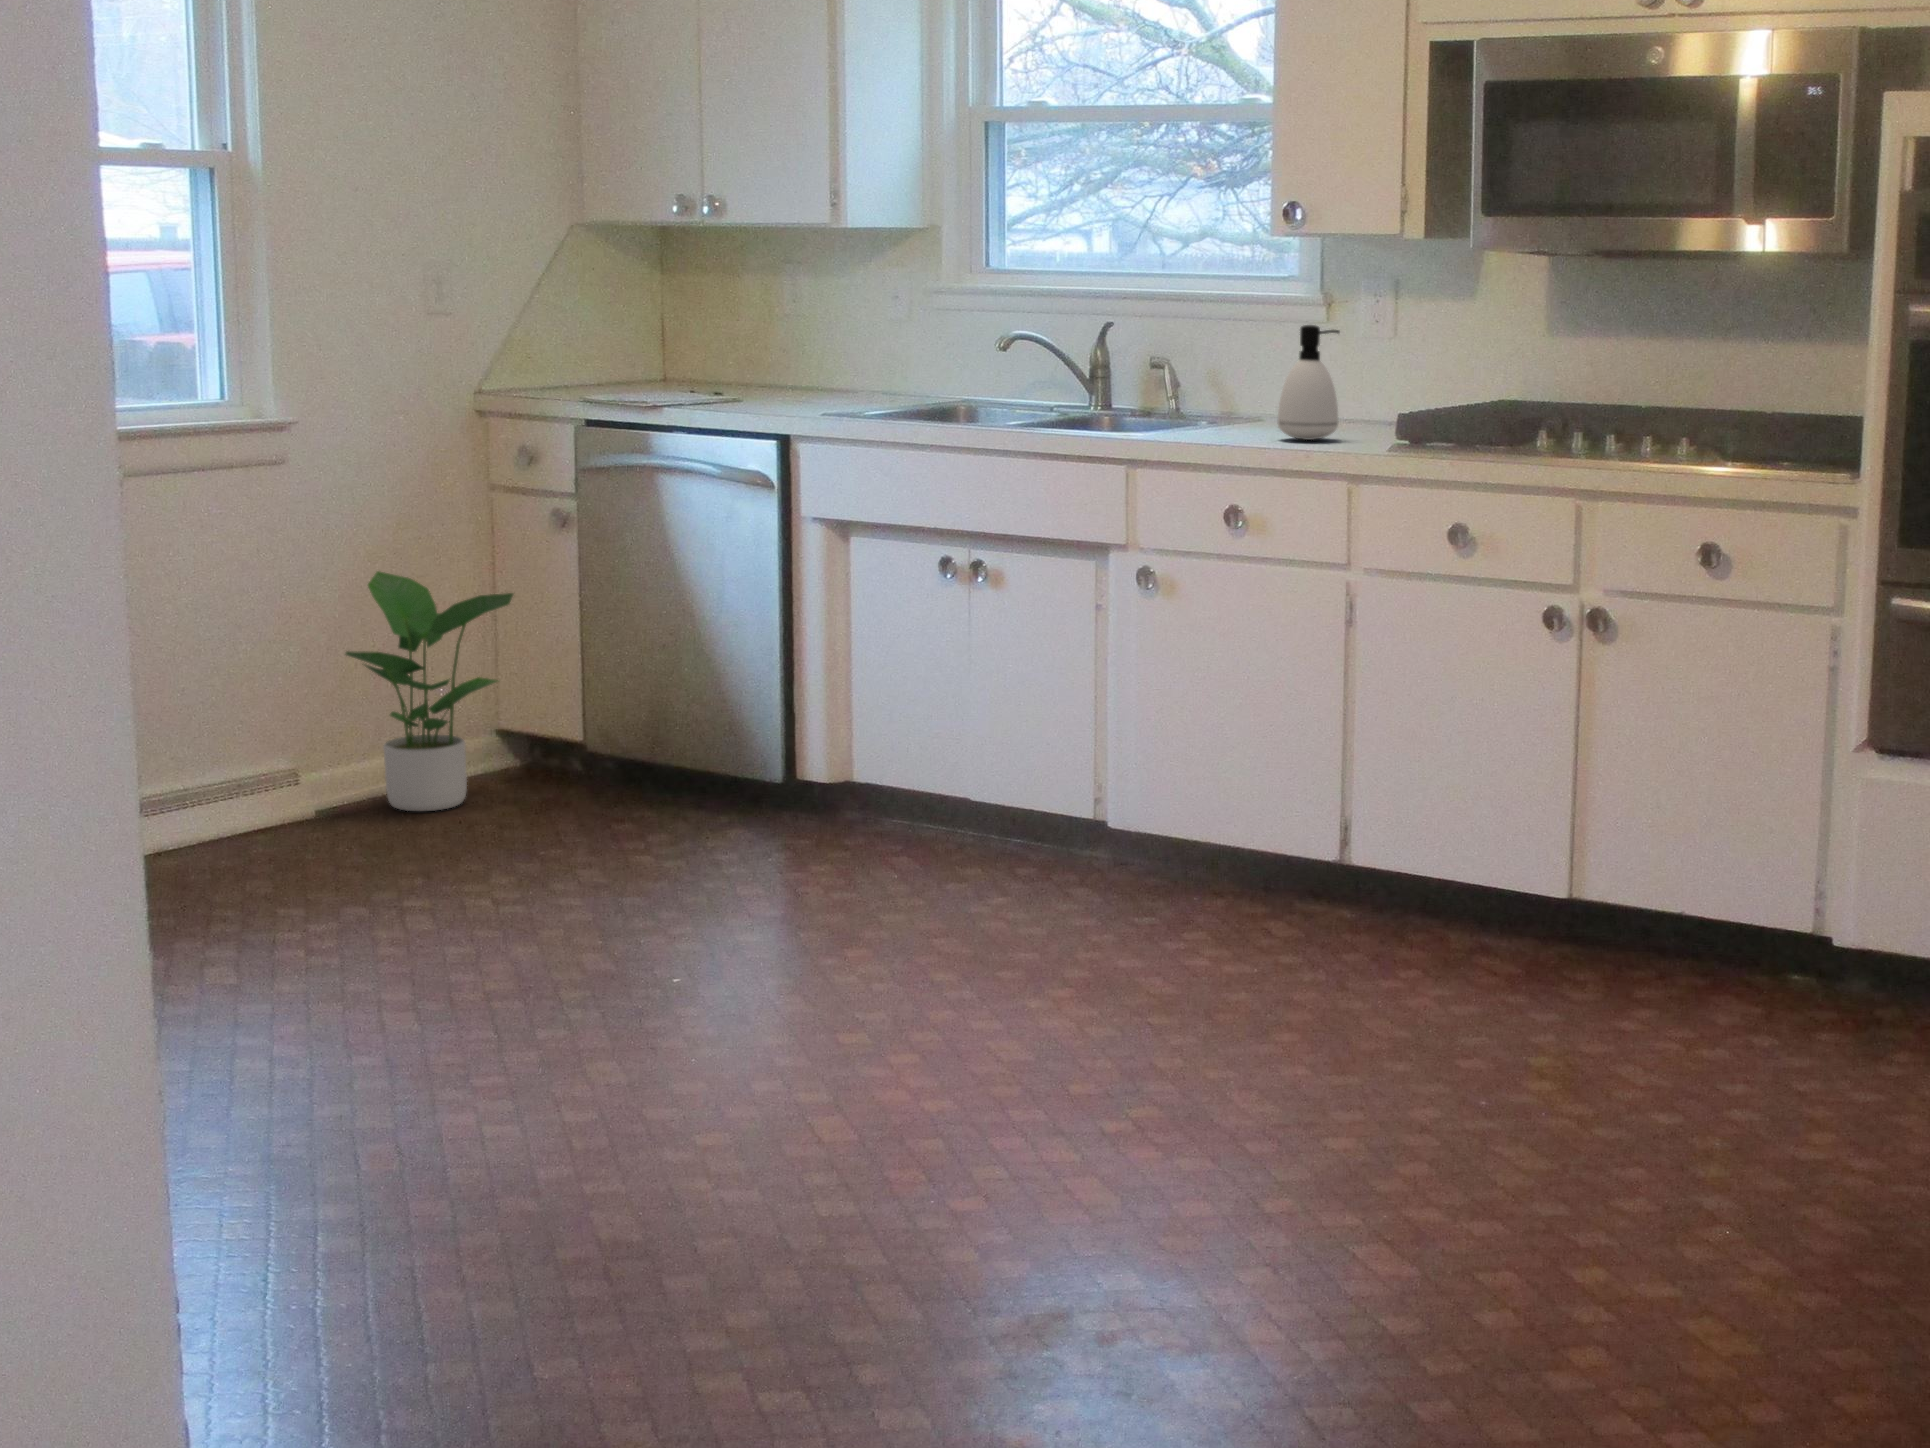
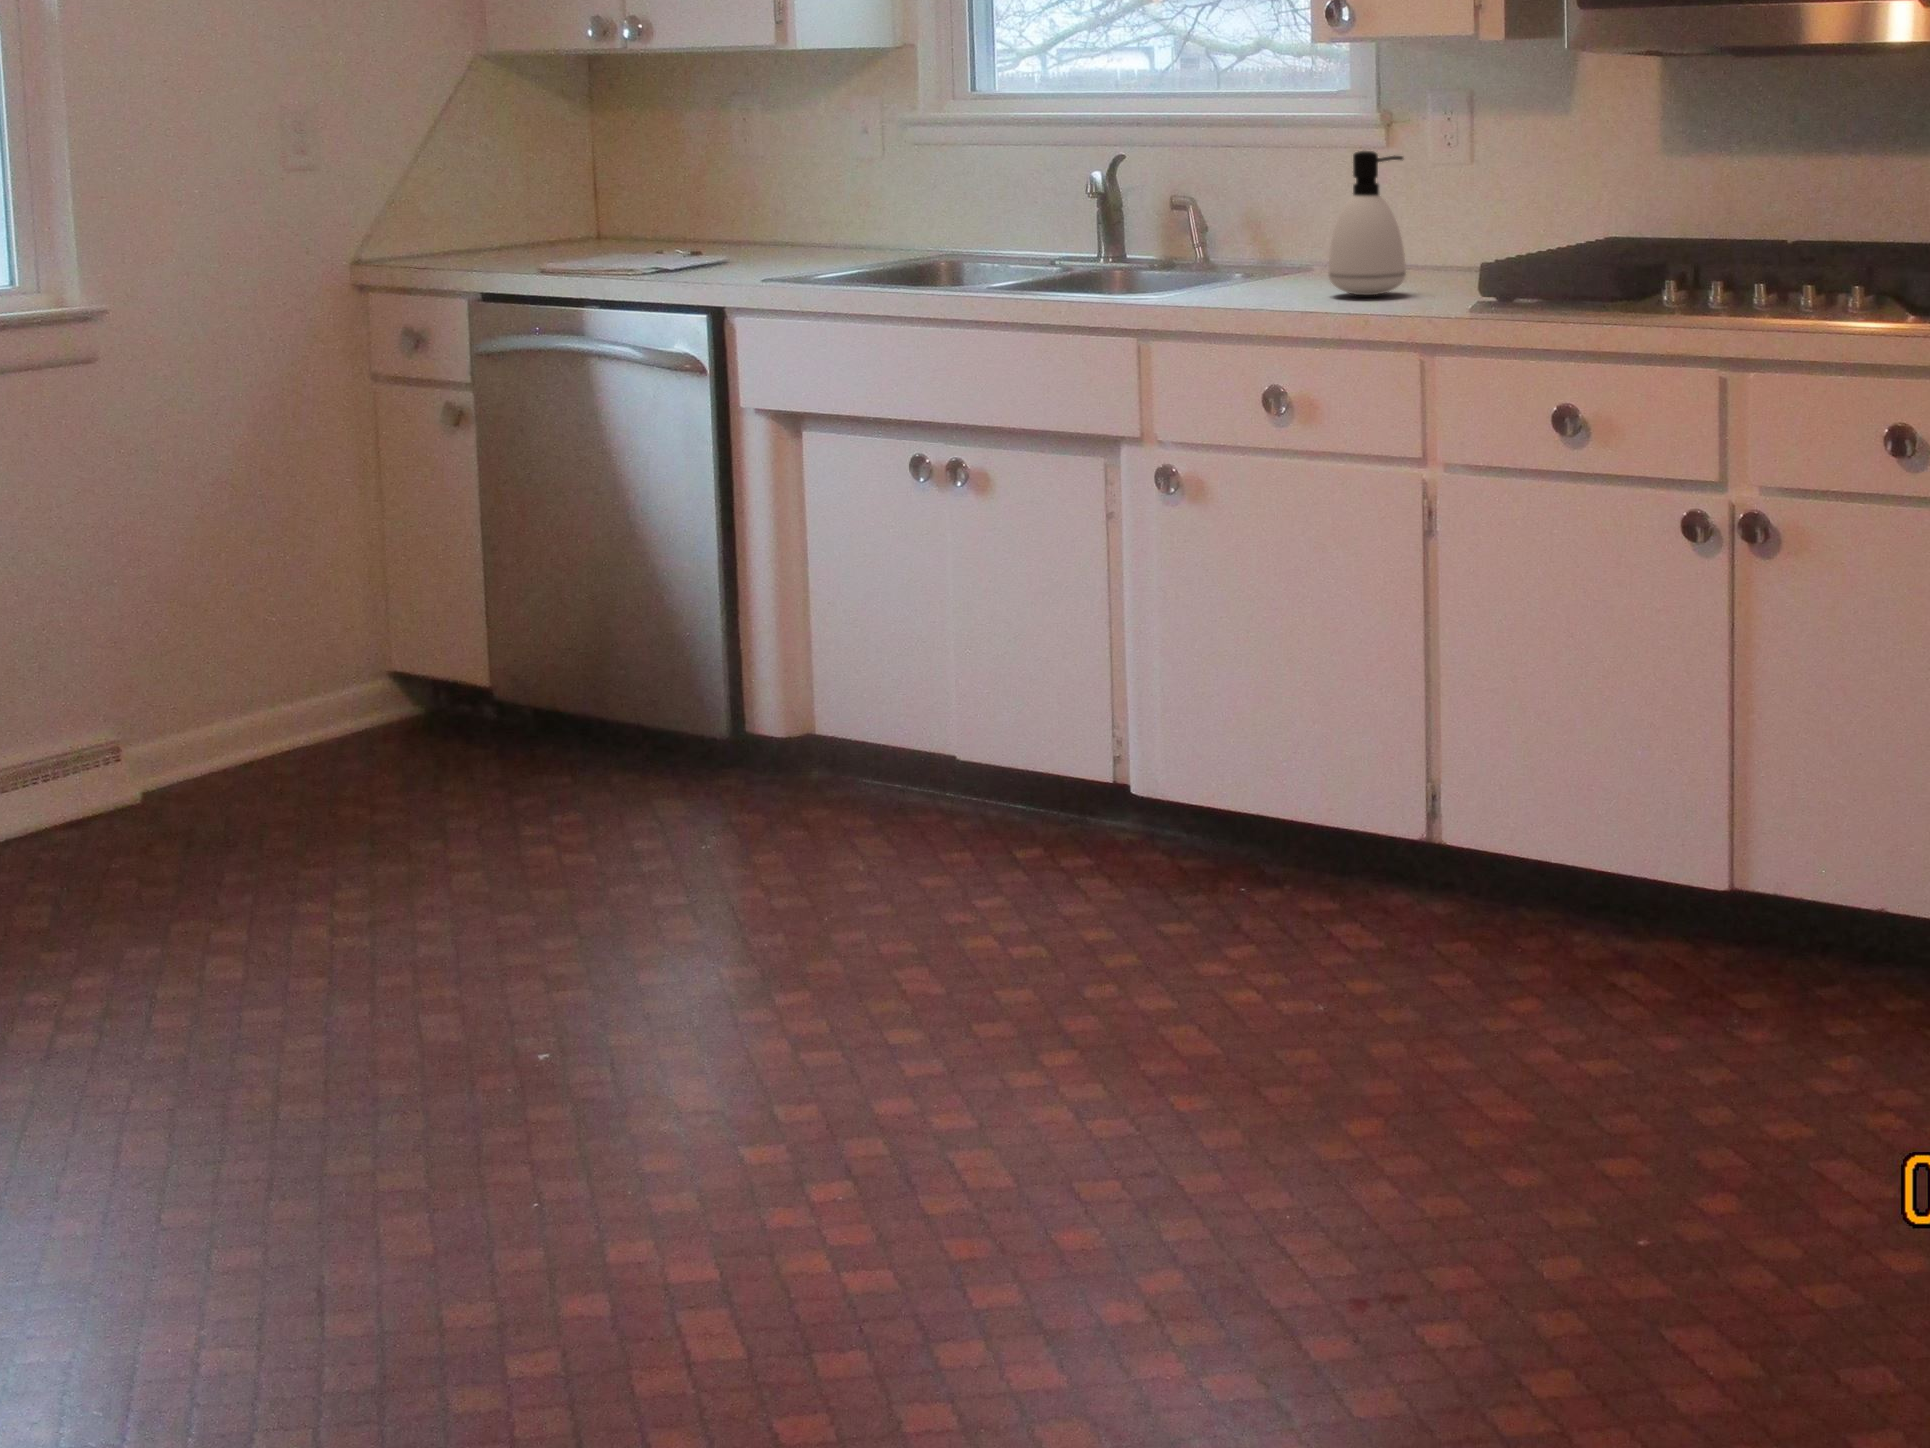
potted plant: present [346,571,513,811] -> none [164,490,385,792]

